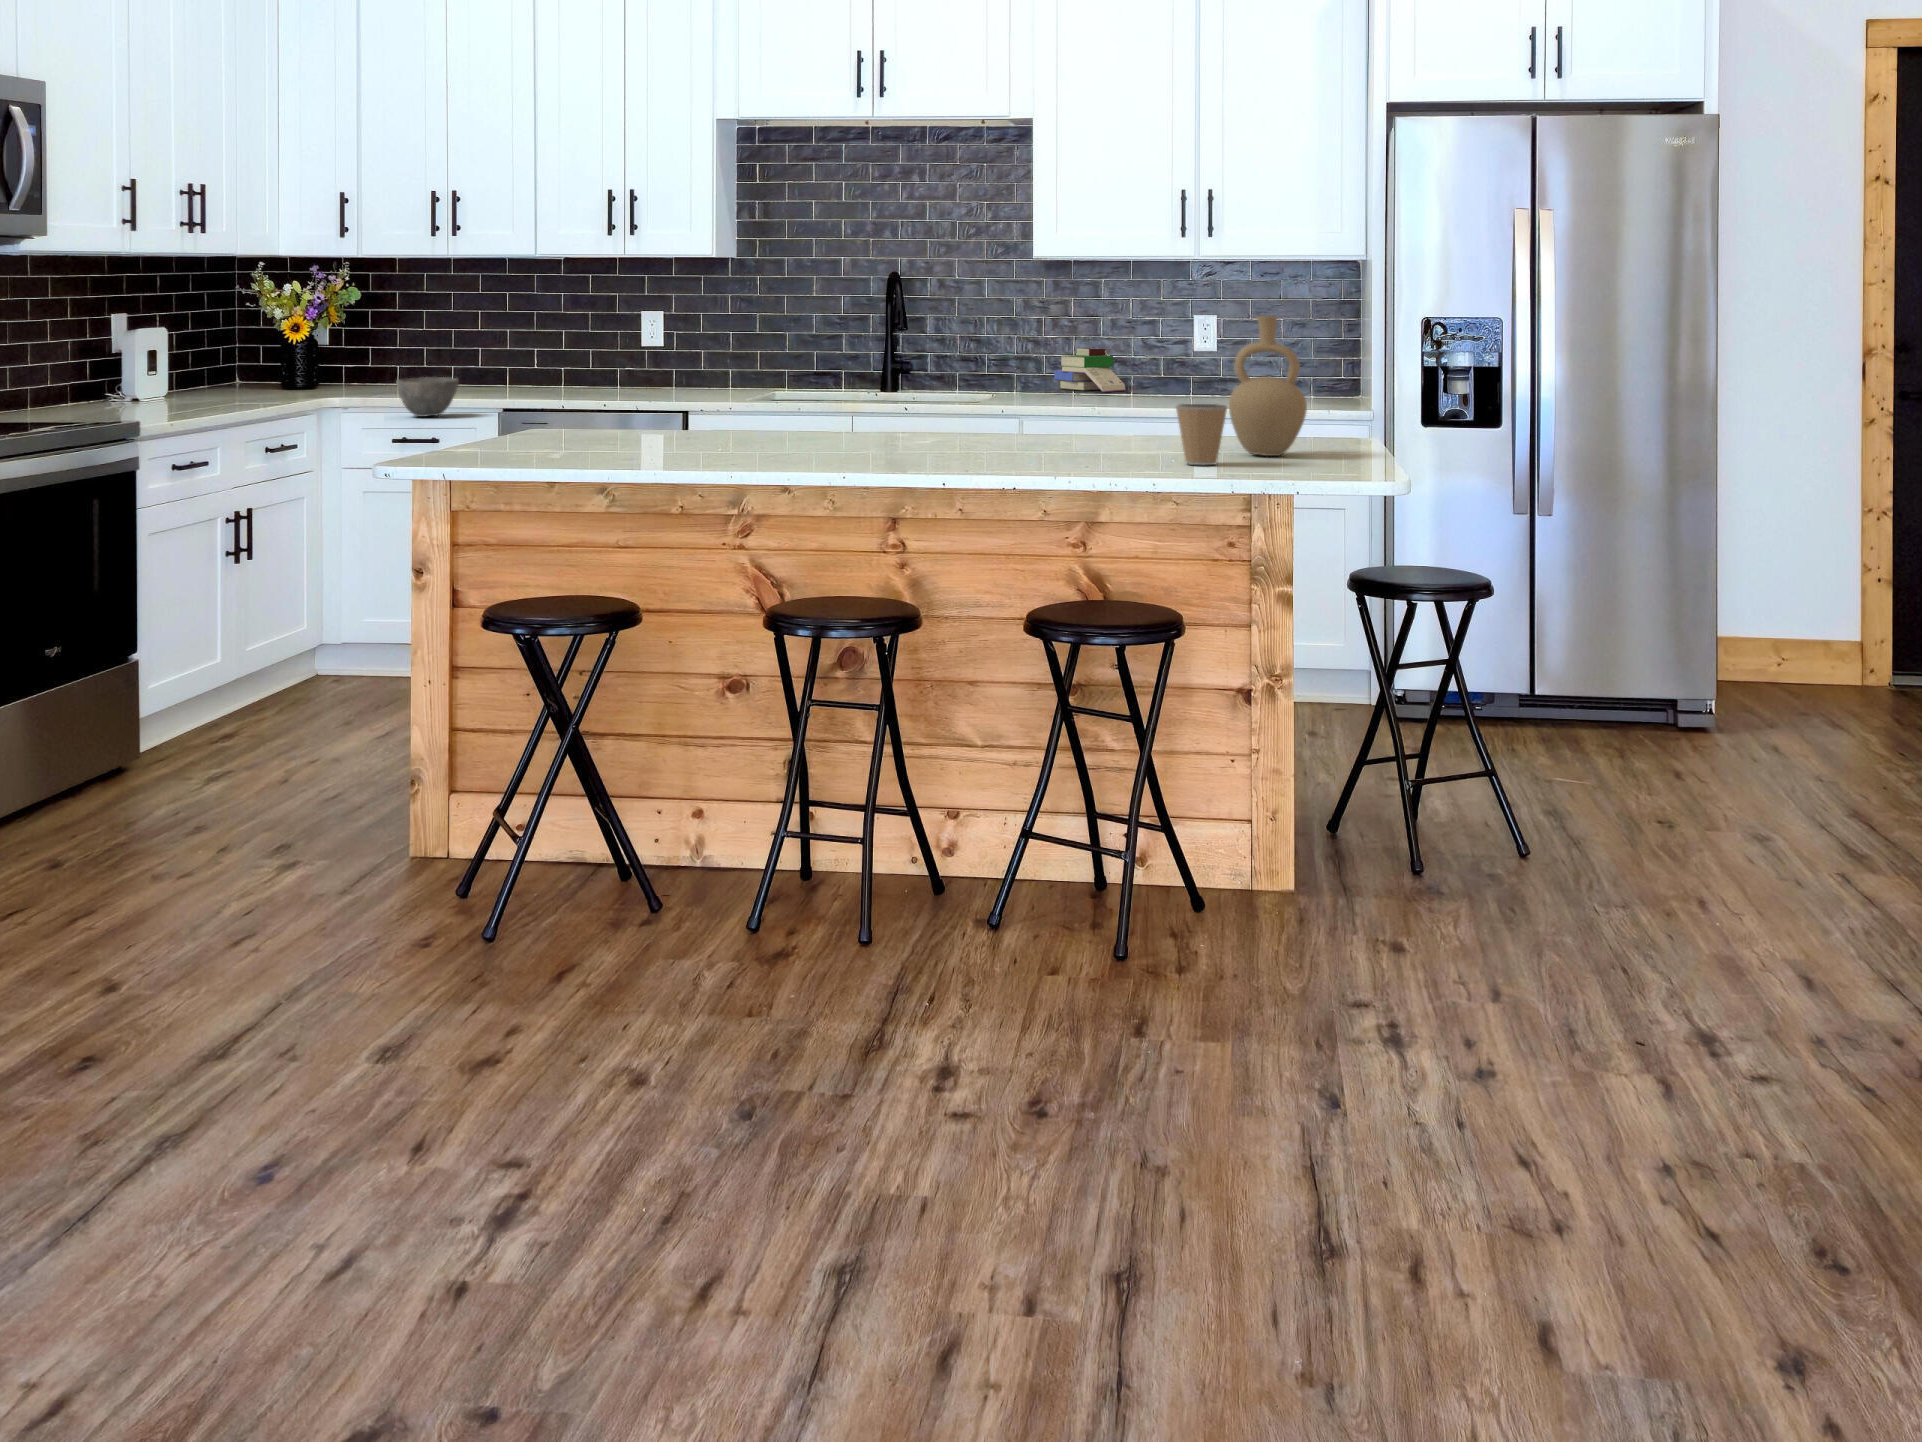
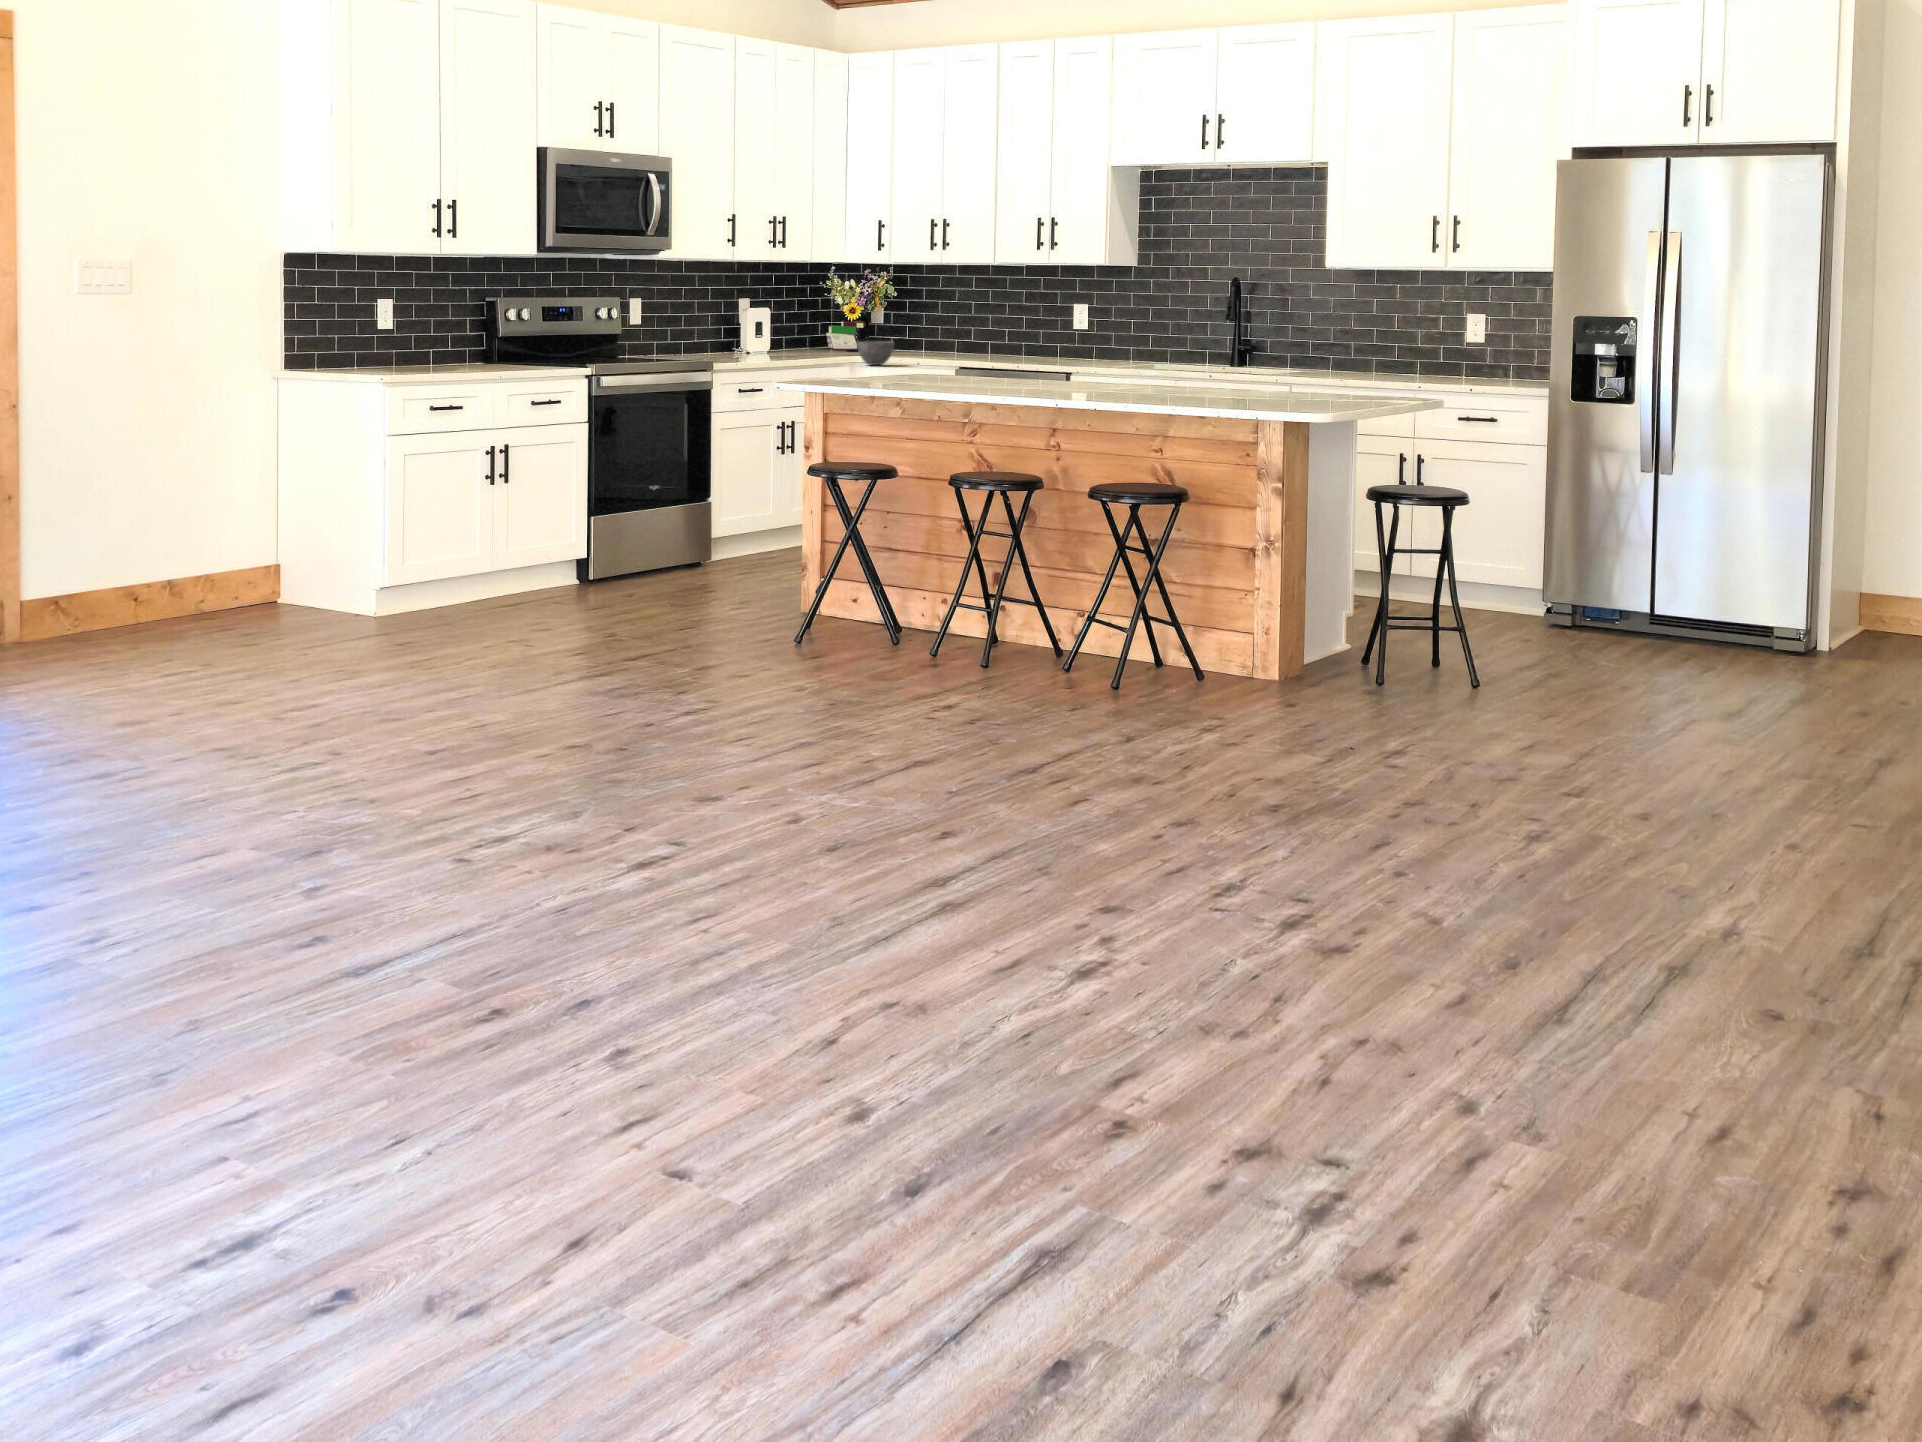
vase: present [1229,316,1307,456] -> none [1278,308,1331,401]
book: present [1054,348,1126,392] -> present [826,321,865,349]
coffee cup: present [1176,404,1227,465] -> none [1220,363,1254,402]

